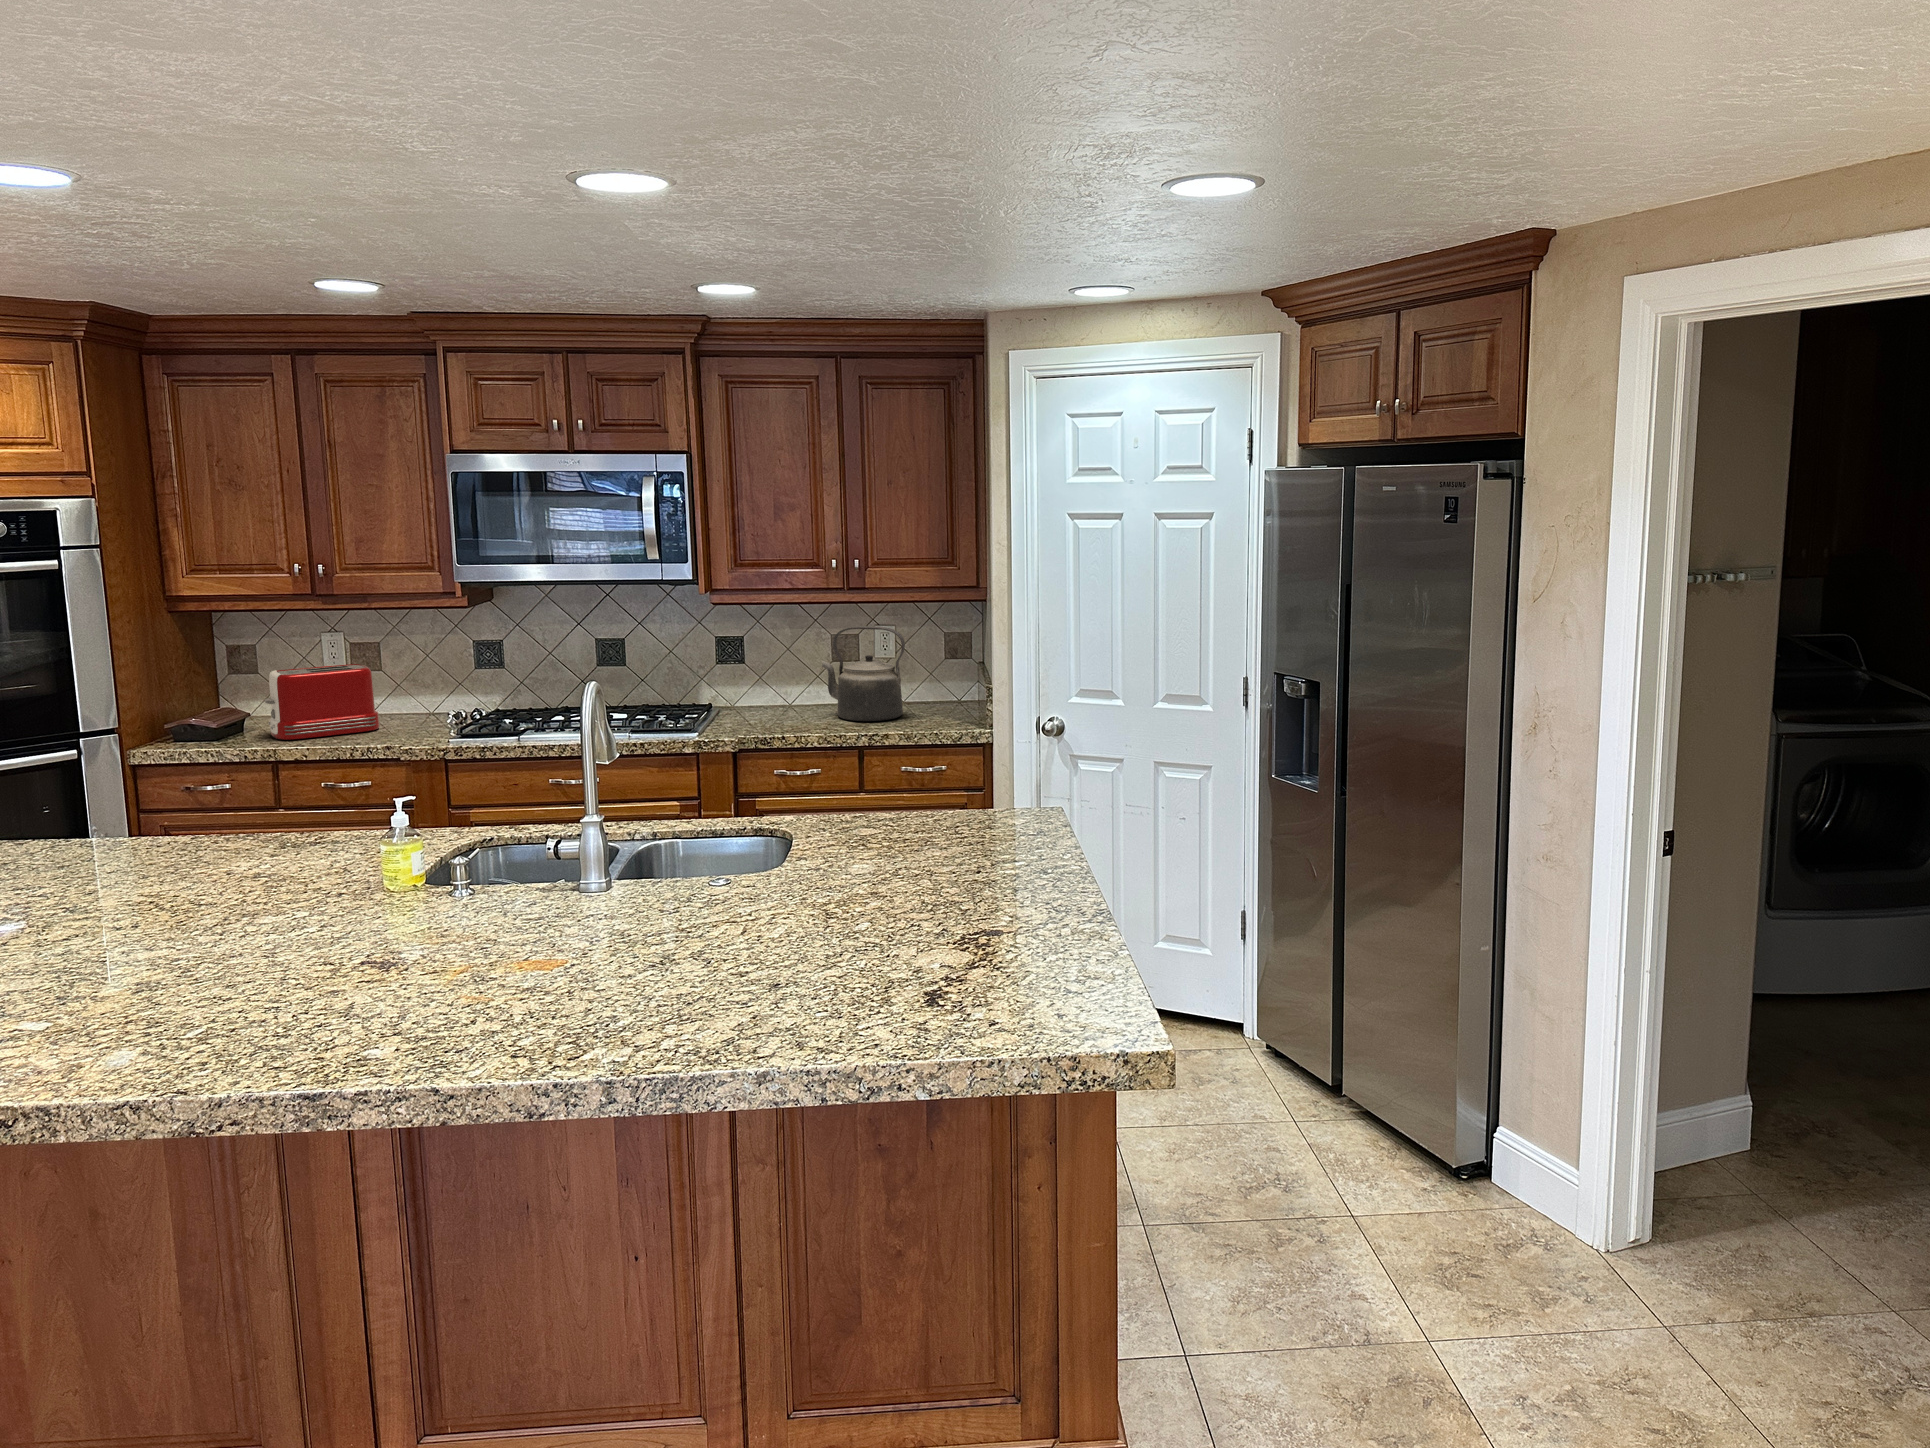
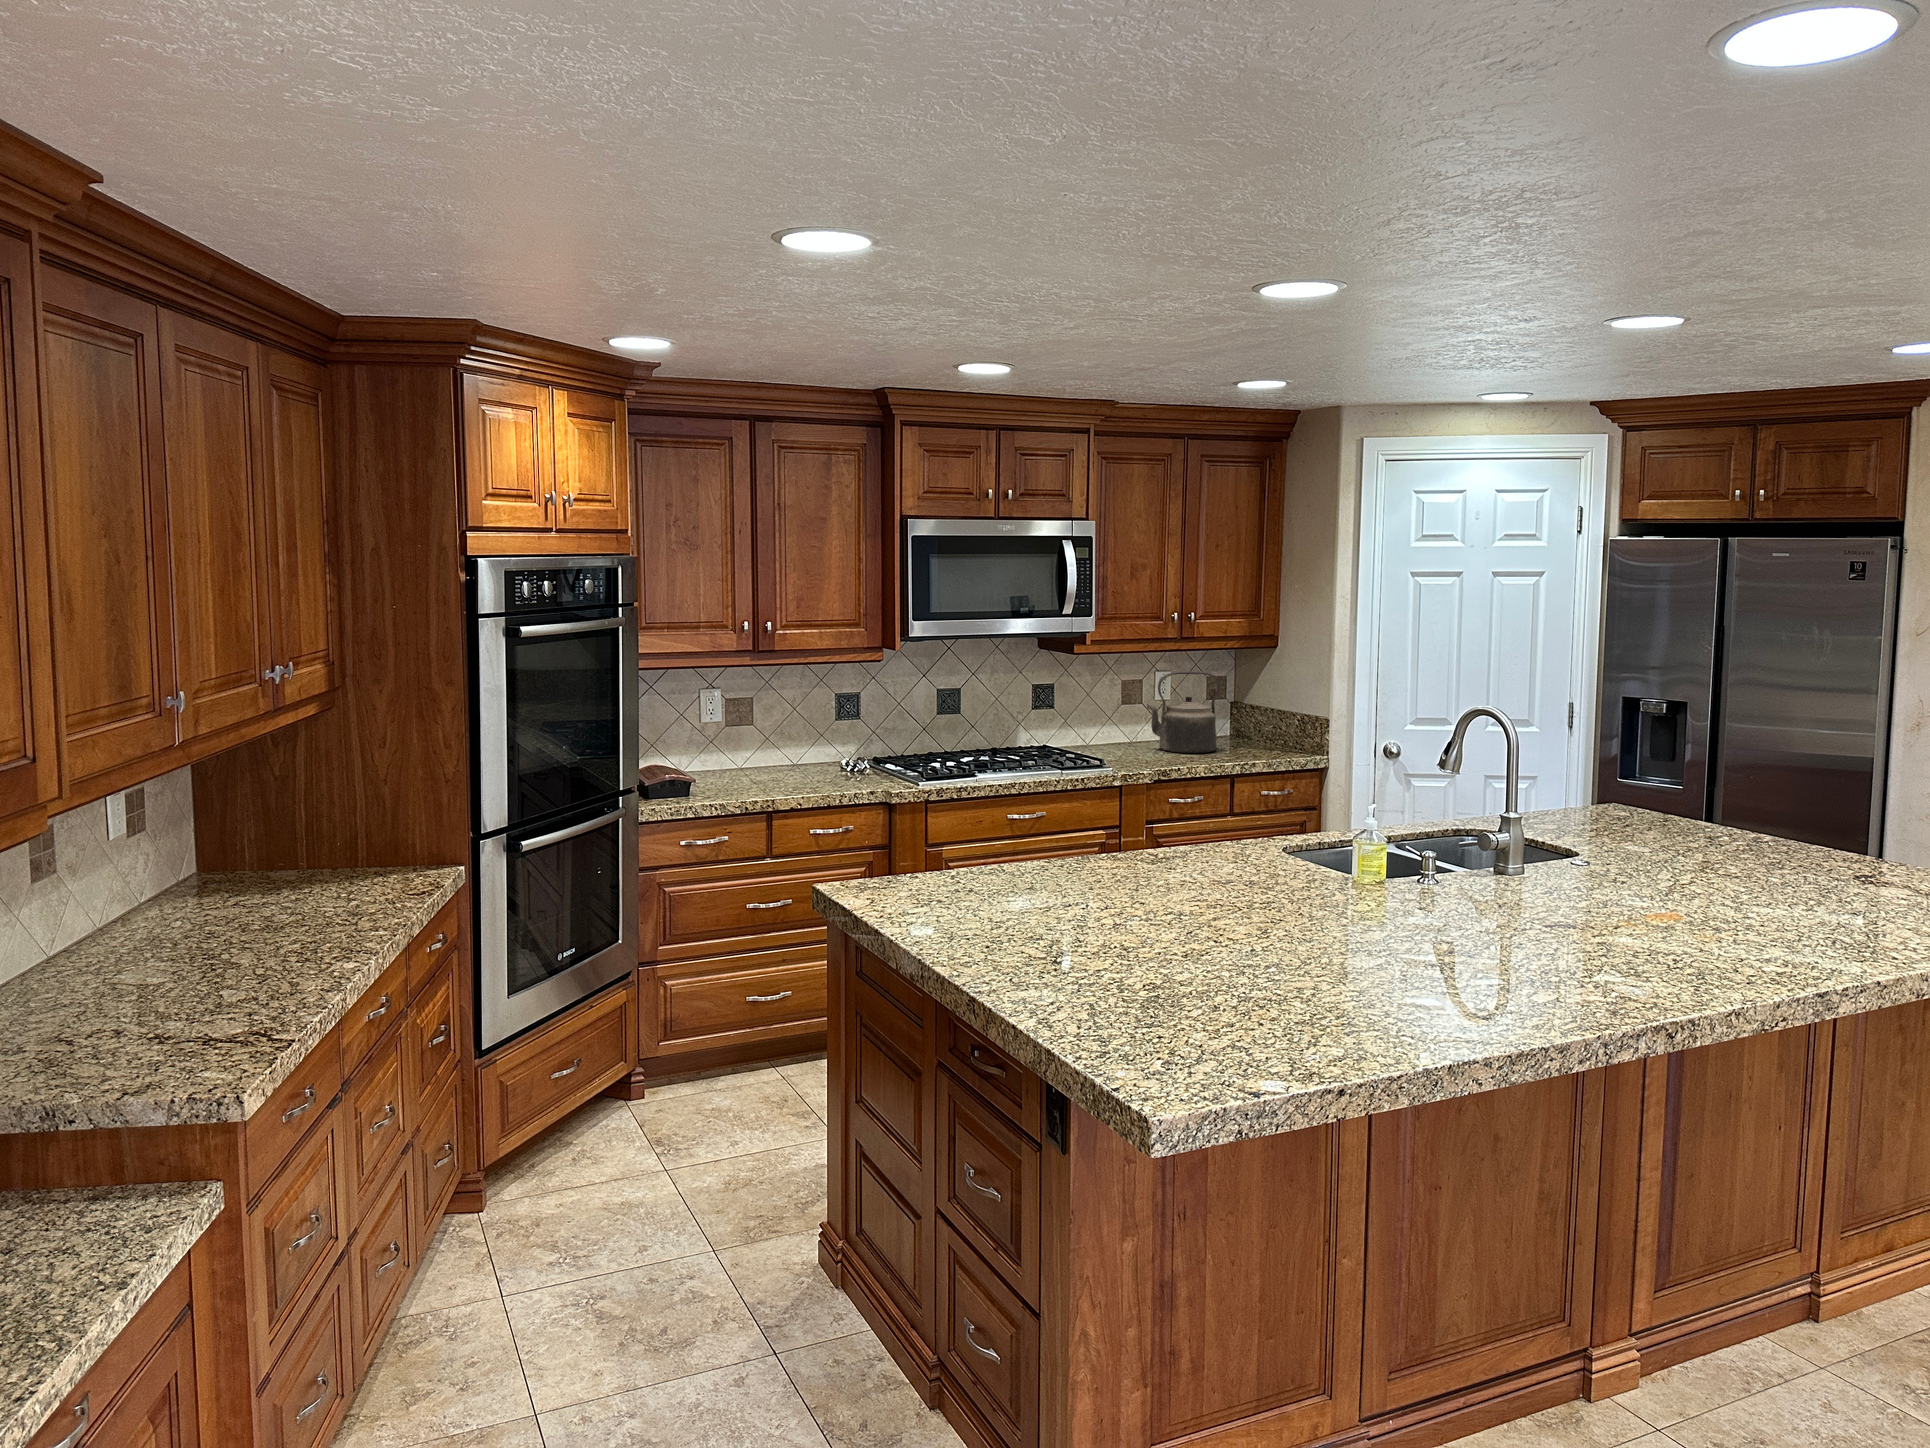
toaster: present [265,664,380,740] -> none [736,719,823,792]

